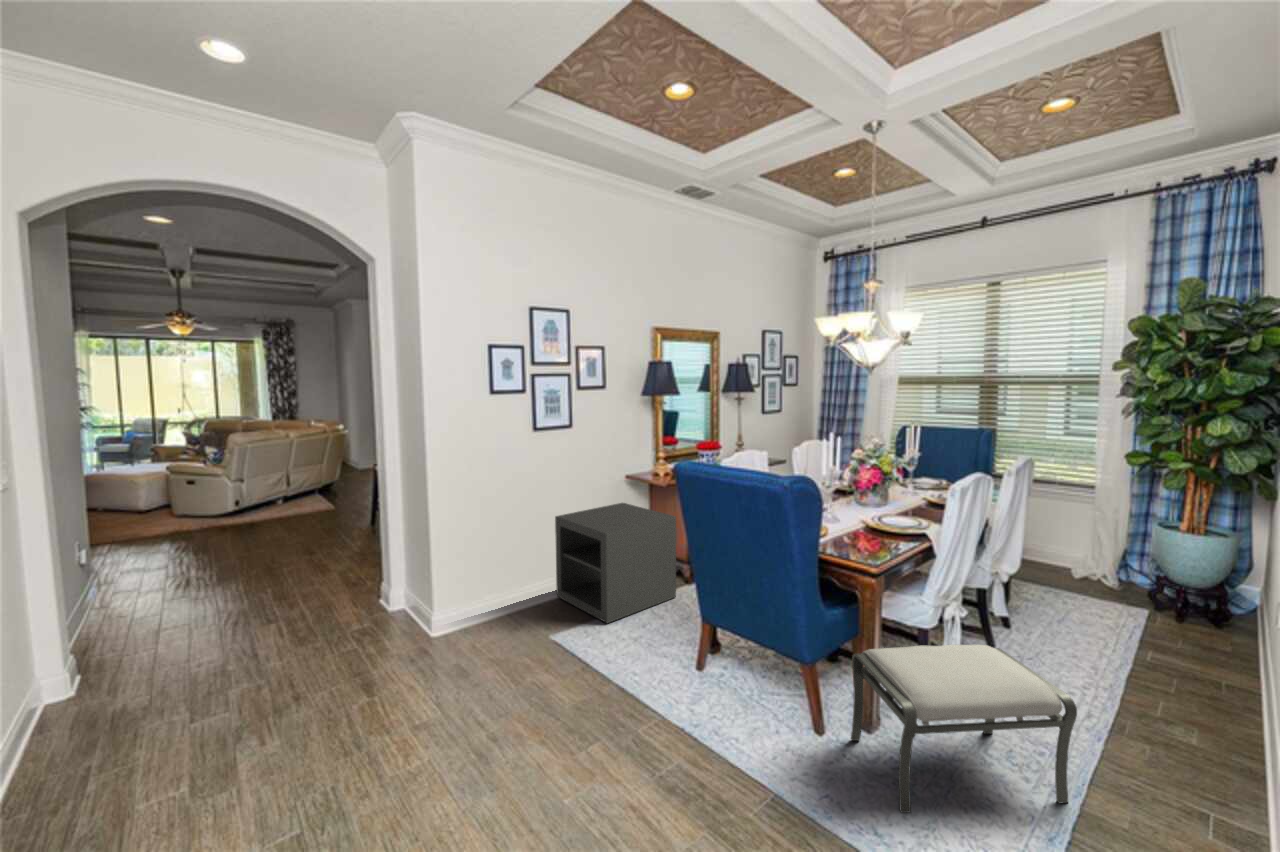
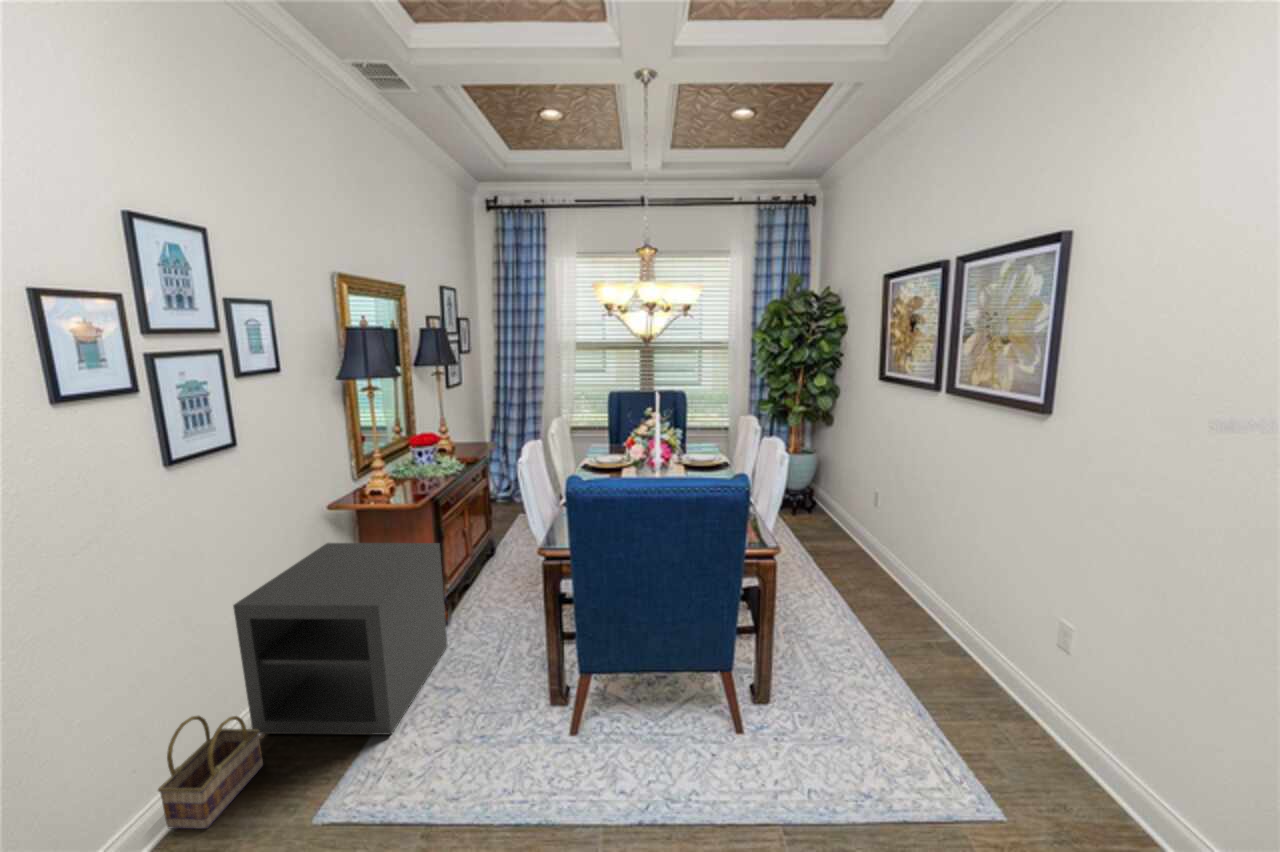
basket: none [504,565,551,622] -> present [158,716,263,829]
ottoman: present [851,645,1077,813] -> none [765,583,910,768]

